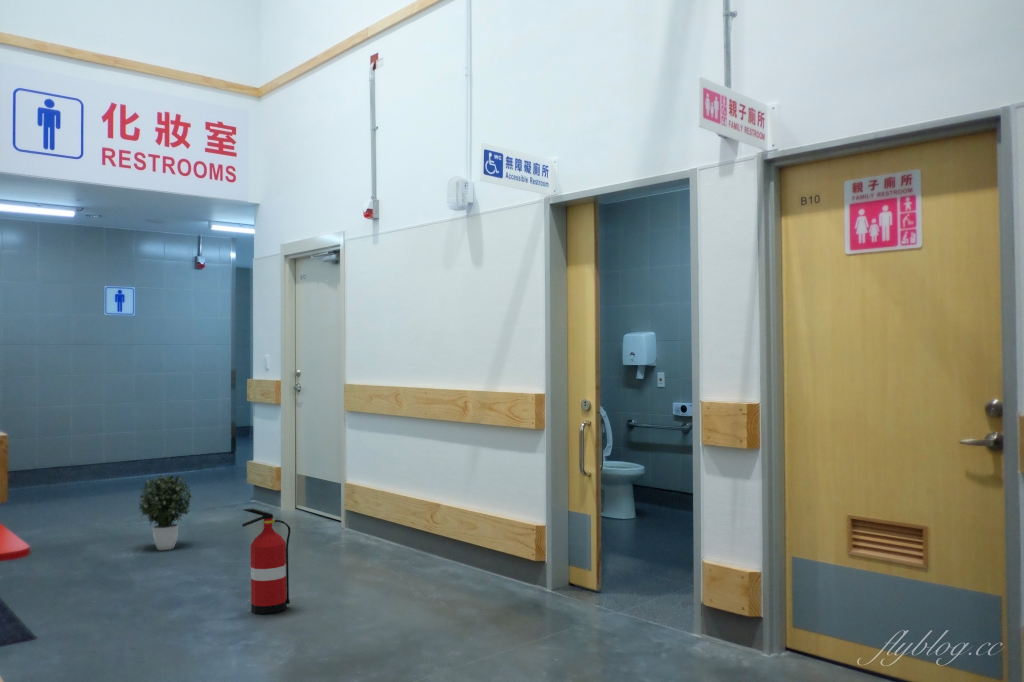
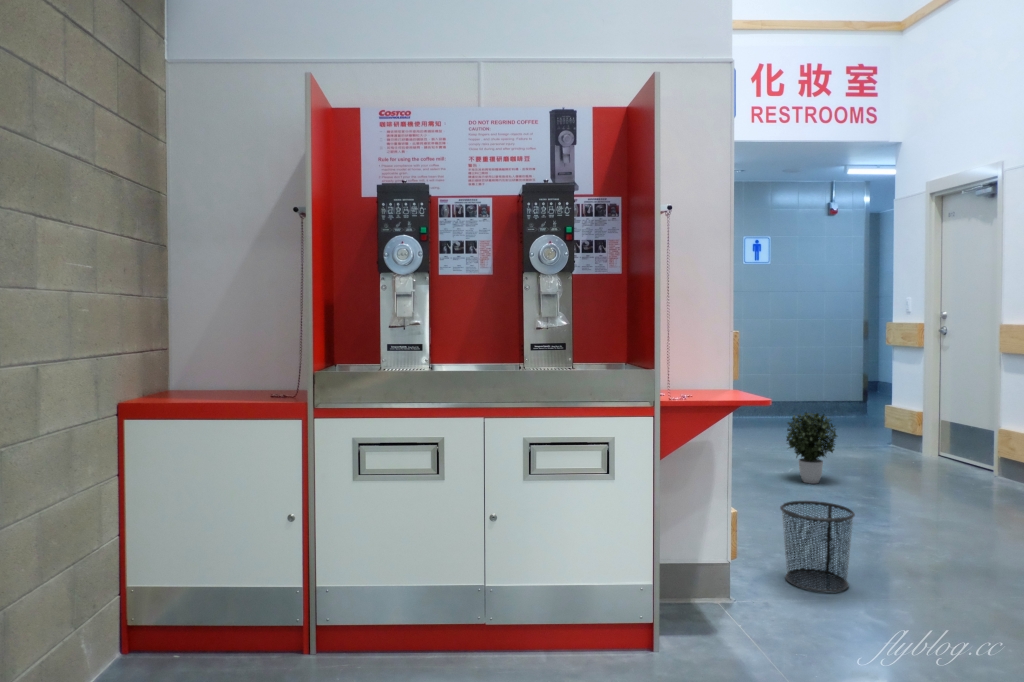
fire extinguisher: present [242,508,290,614] -> none [917,469,979,593]
waste bin: none [113,554,185,641] -> present [780,501,855,592]

